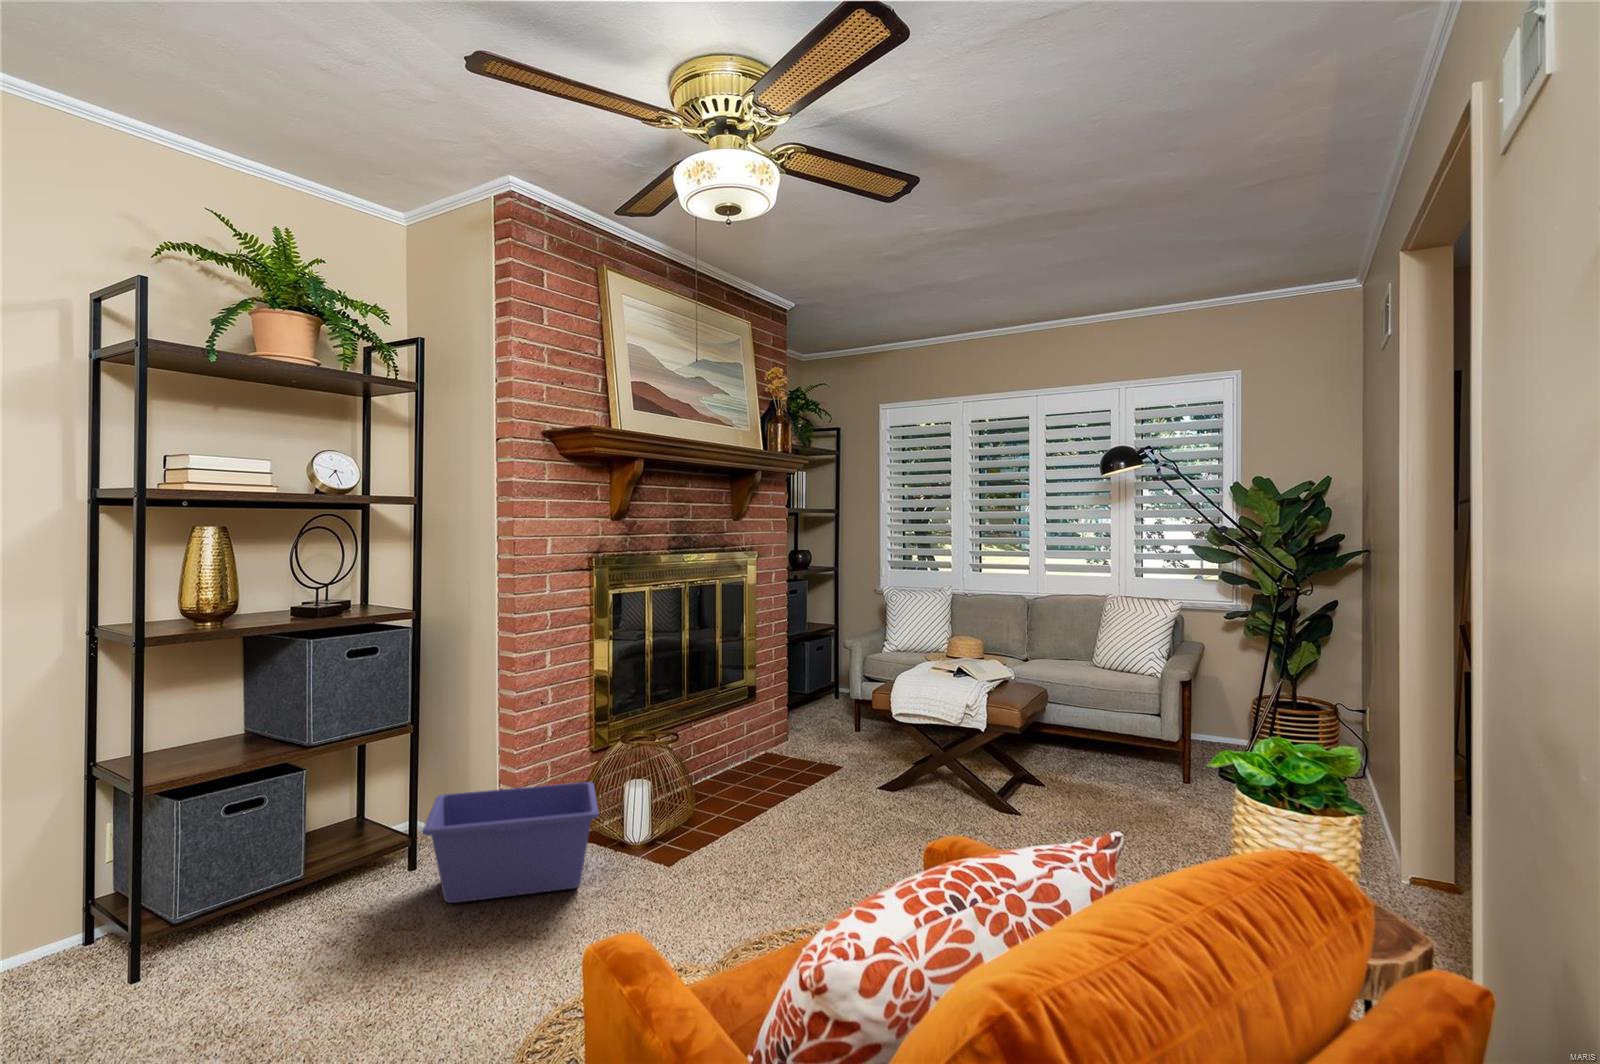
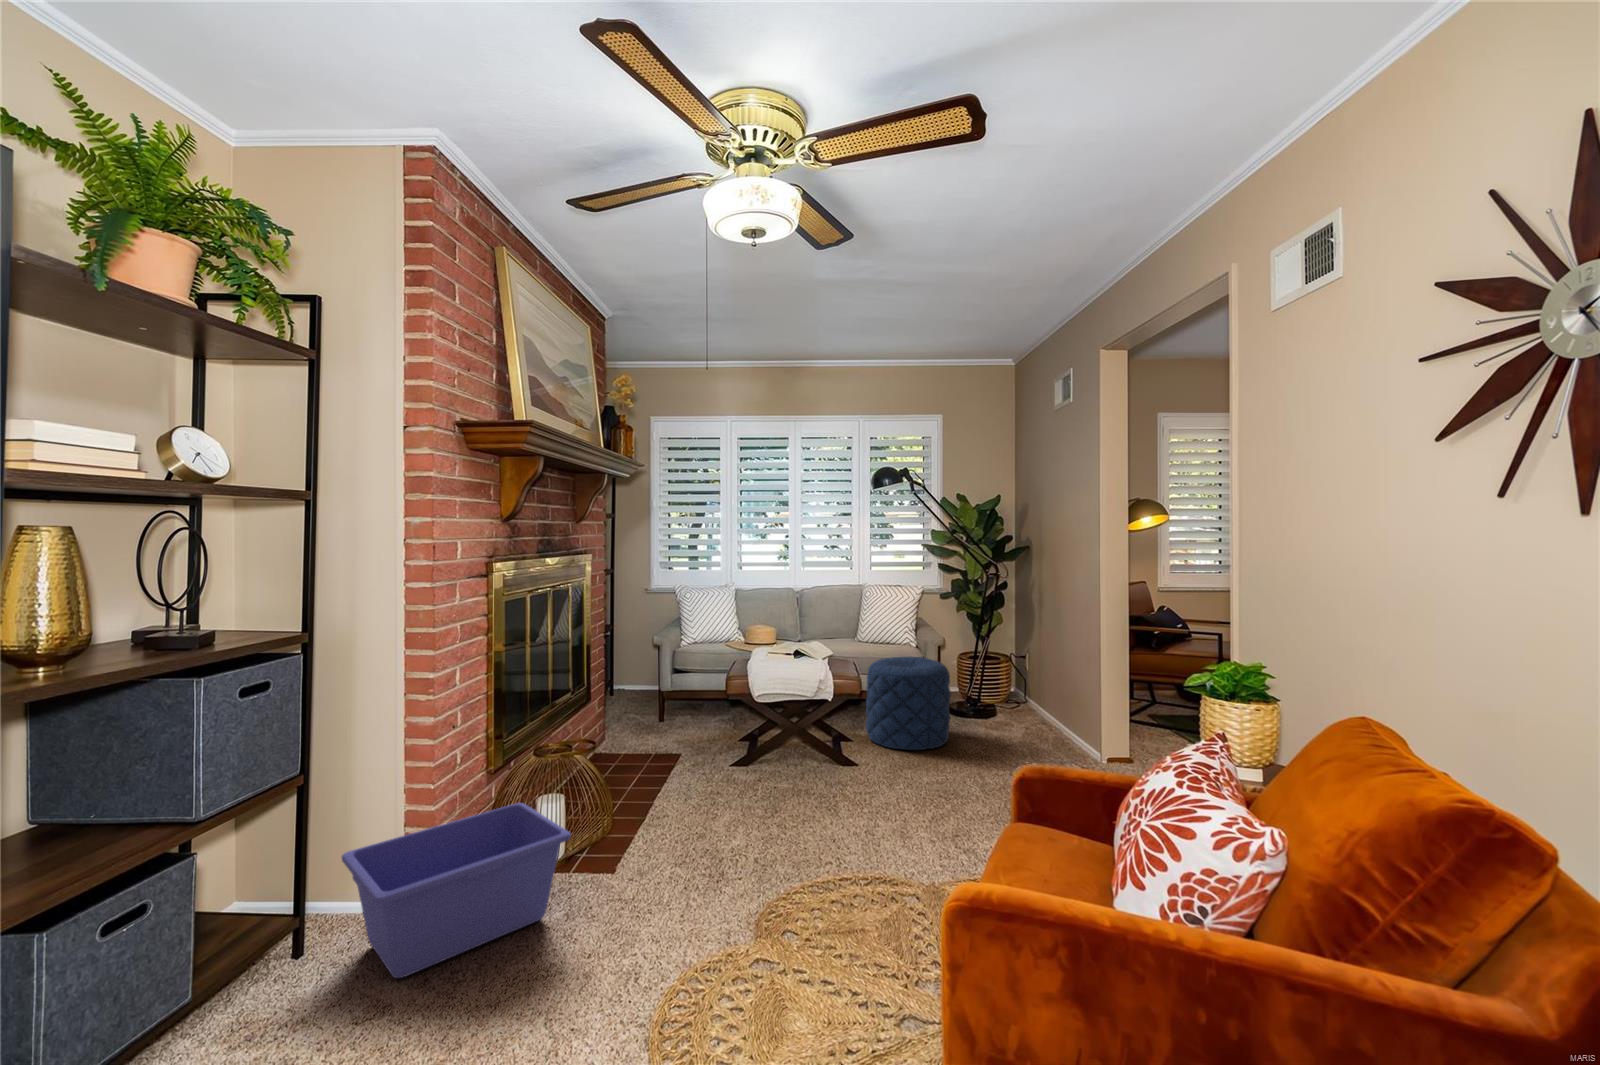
pouf: none [1061,690,1179,814] -> present [866,657,951,750]

